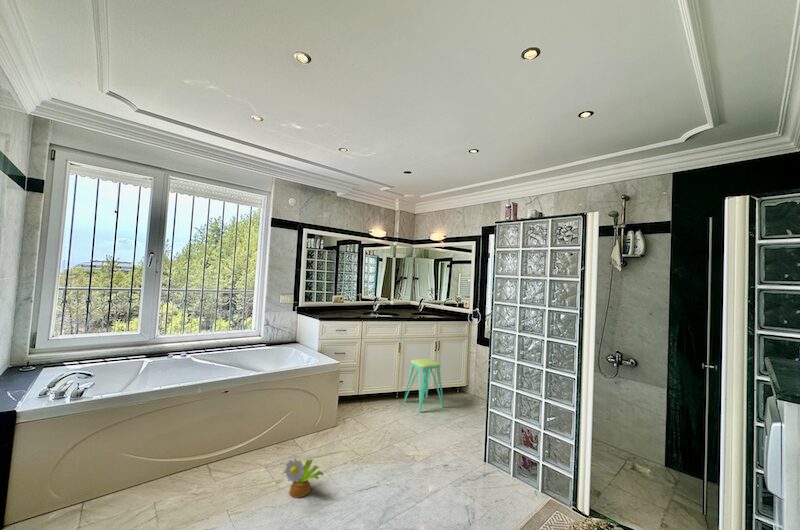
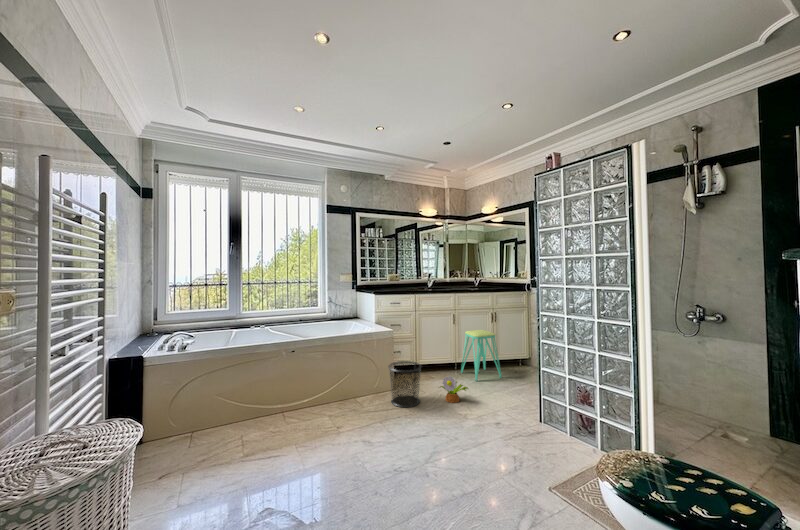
waste bin: none [335,397,370,450] -> present [389,361,421,408]
decorative plant: present [284,458,323,498] -> present [440,375,468,403]

